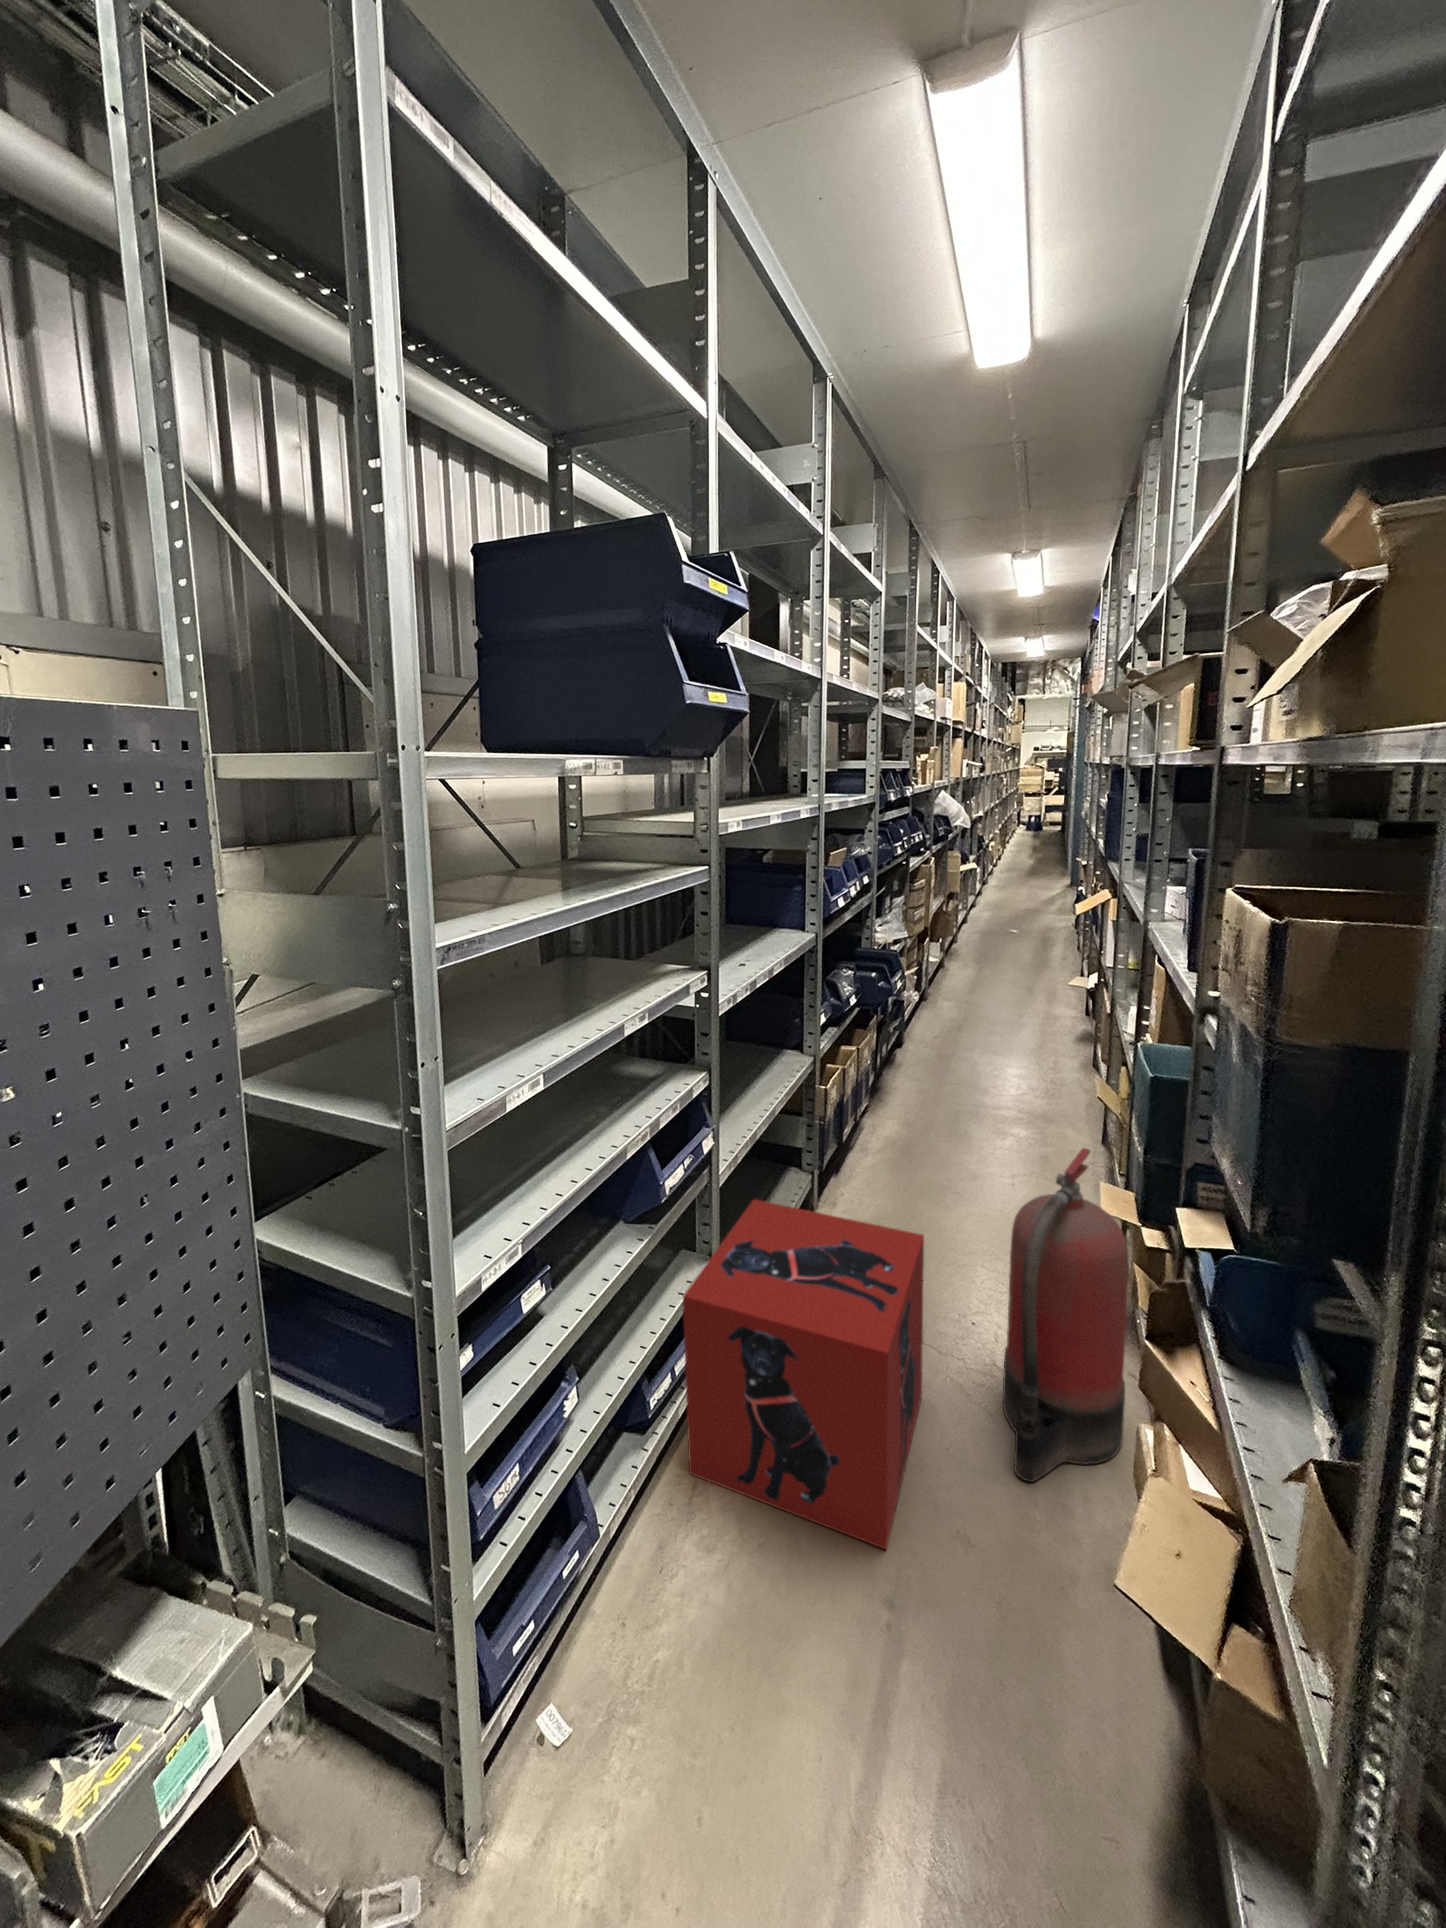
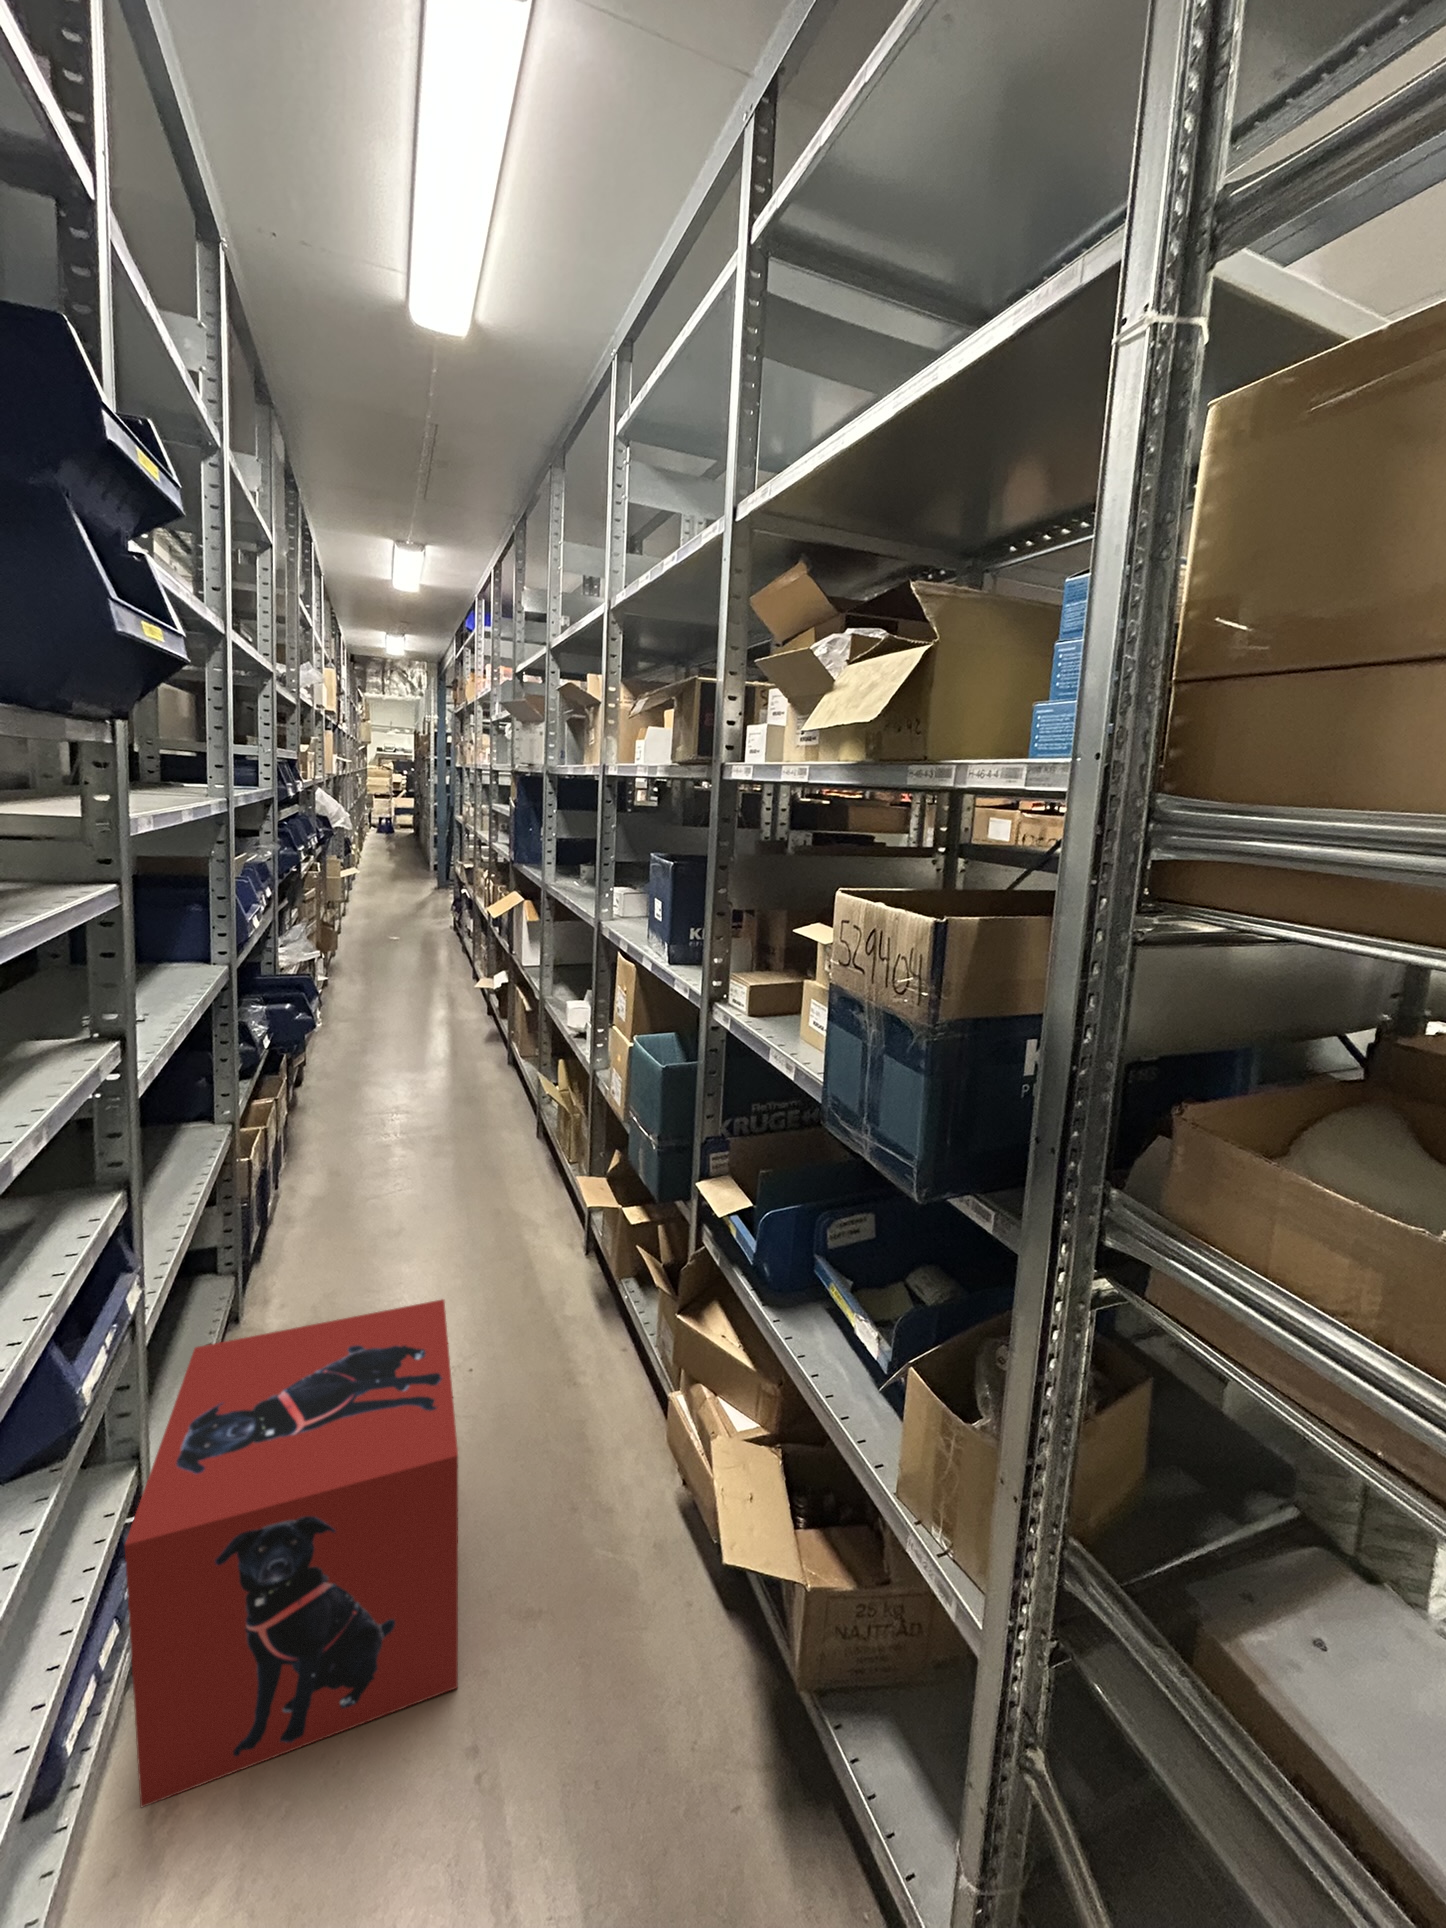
fire extinguisher: present [1003,1147,1128,1482] -> none [527,1150,639,1508]

